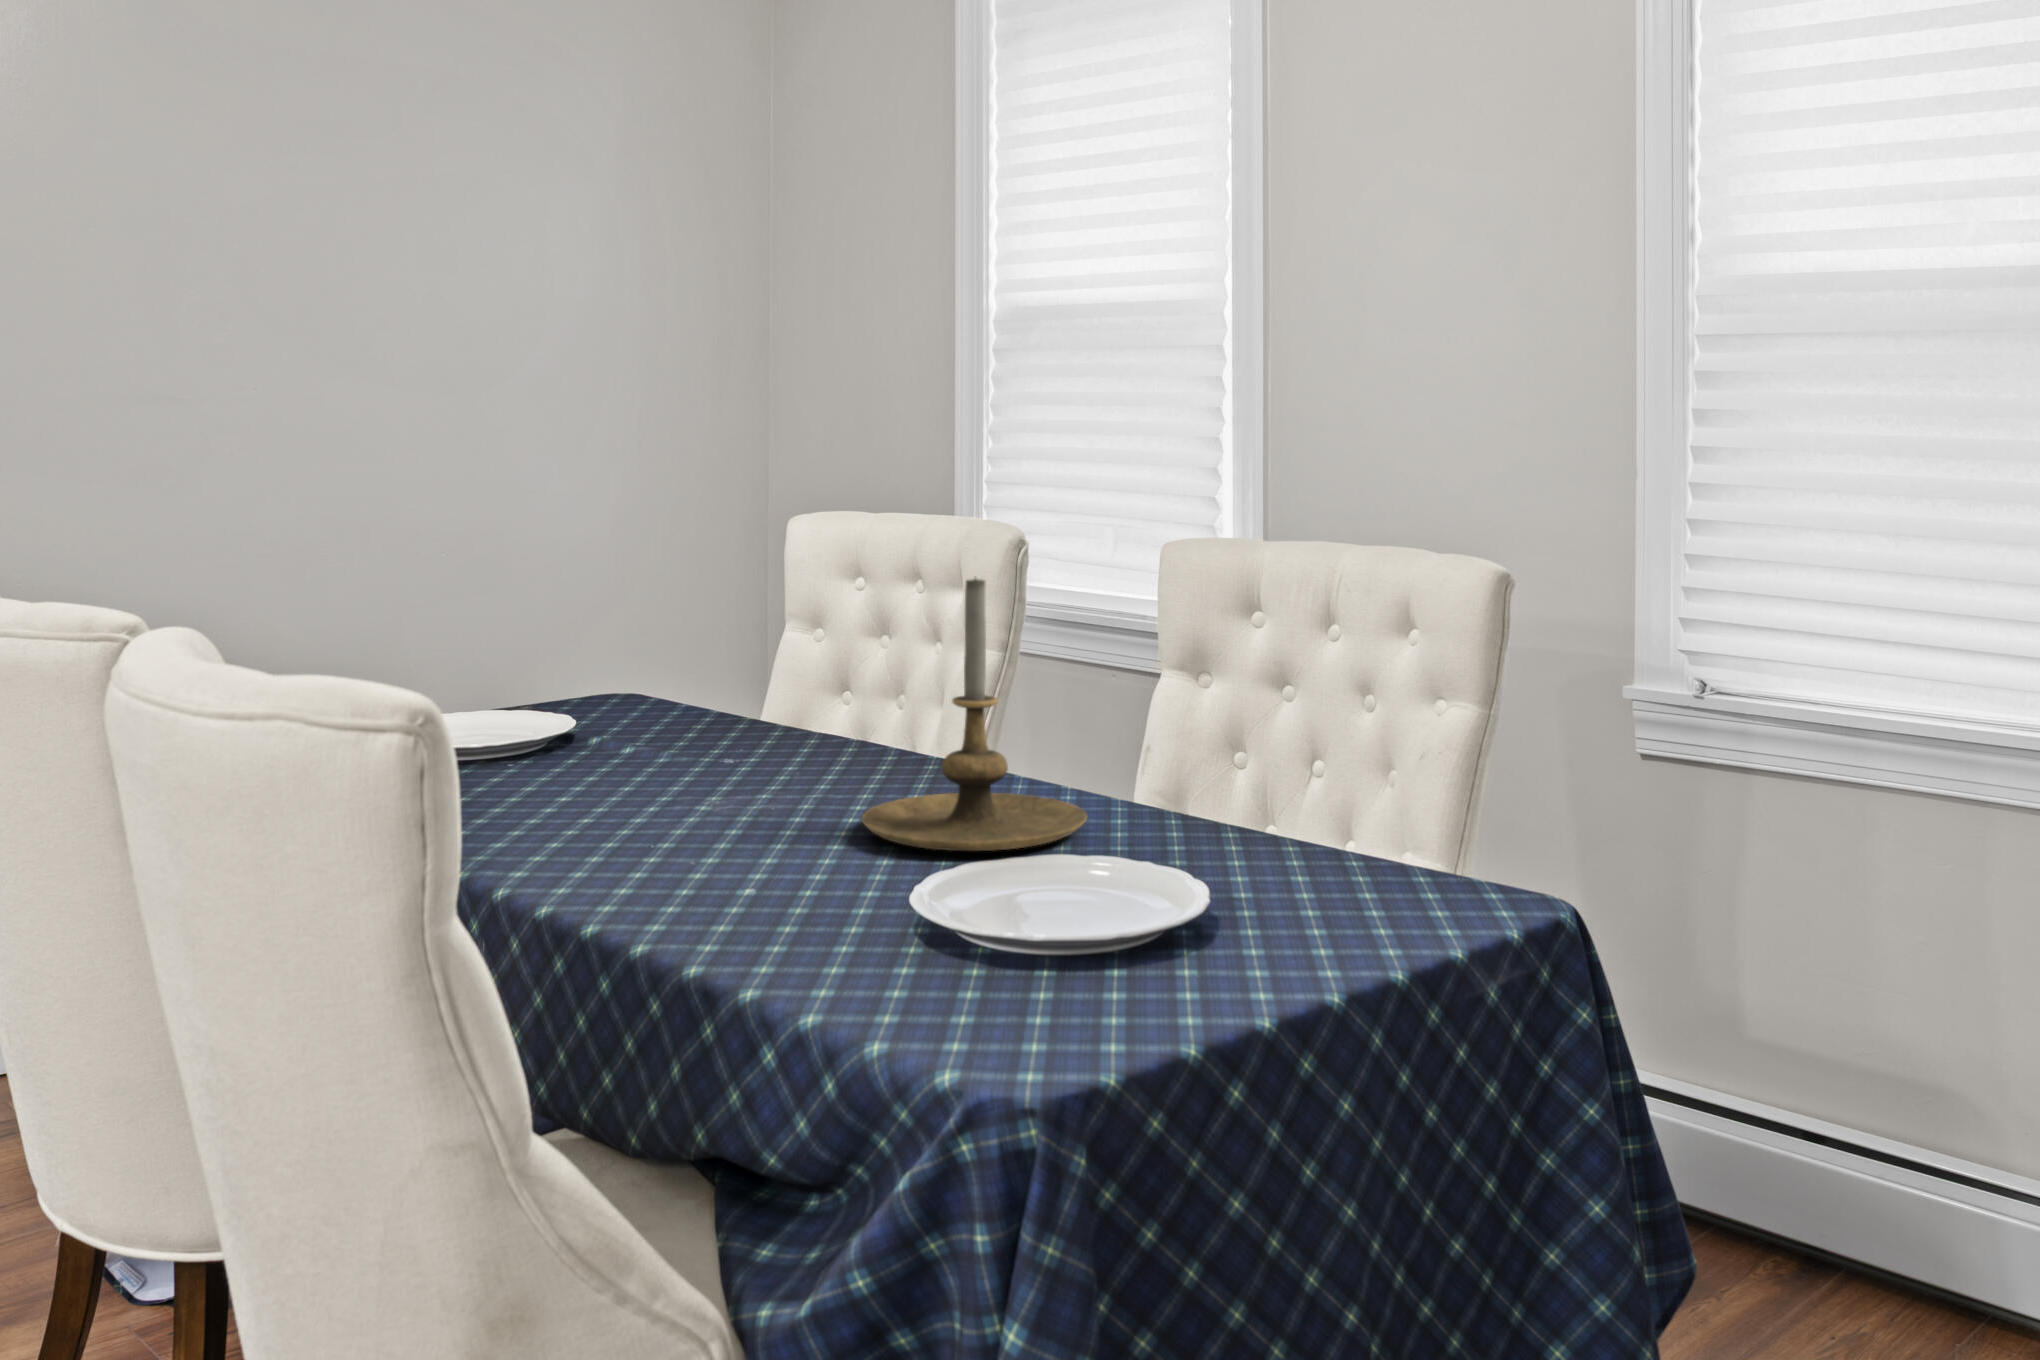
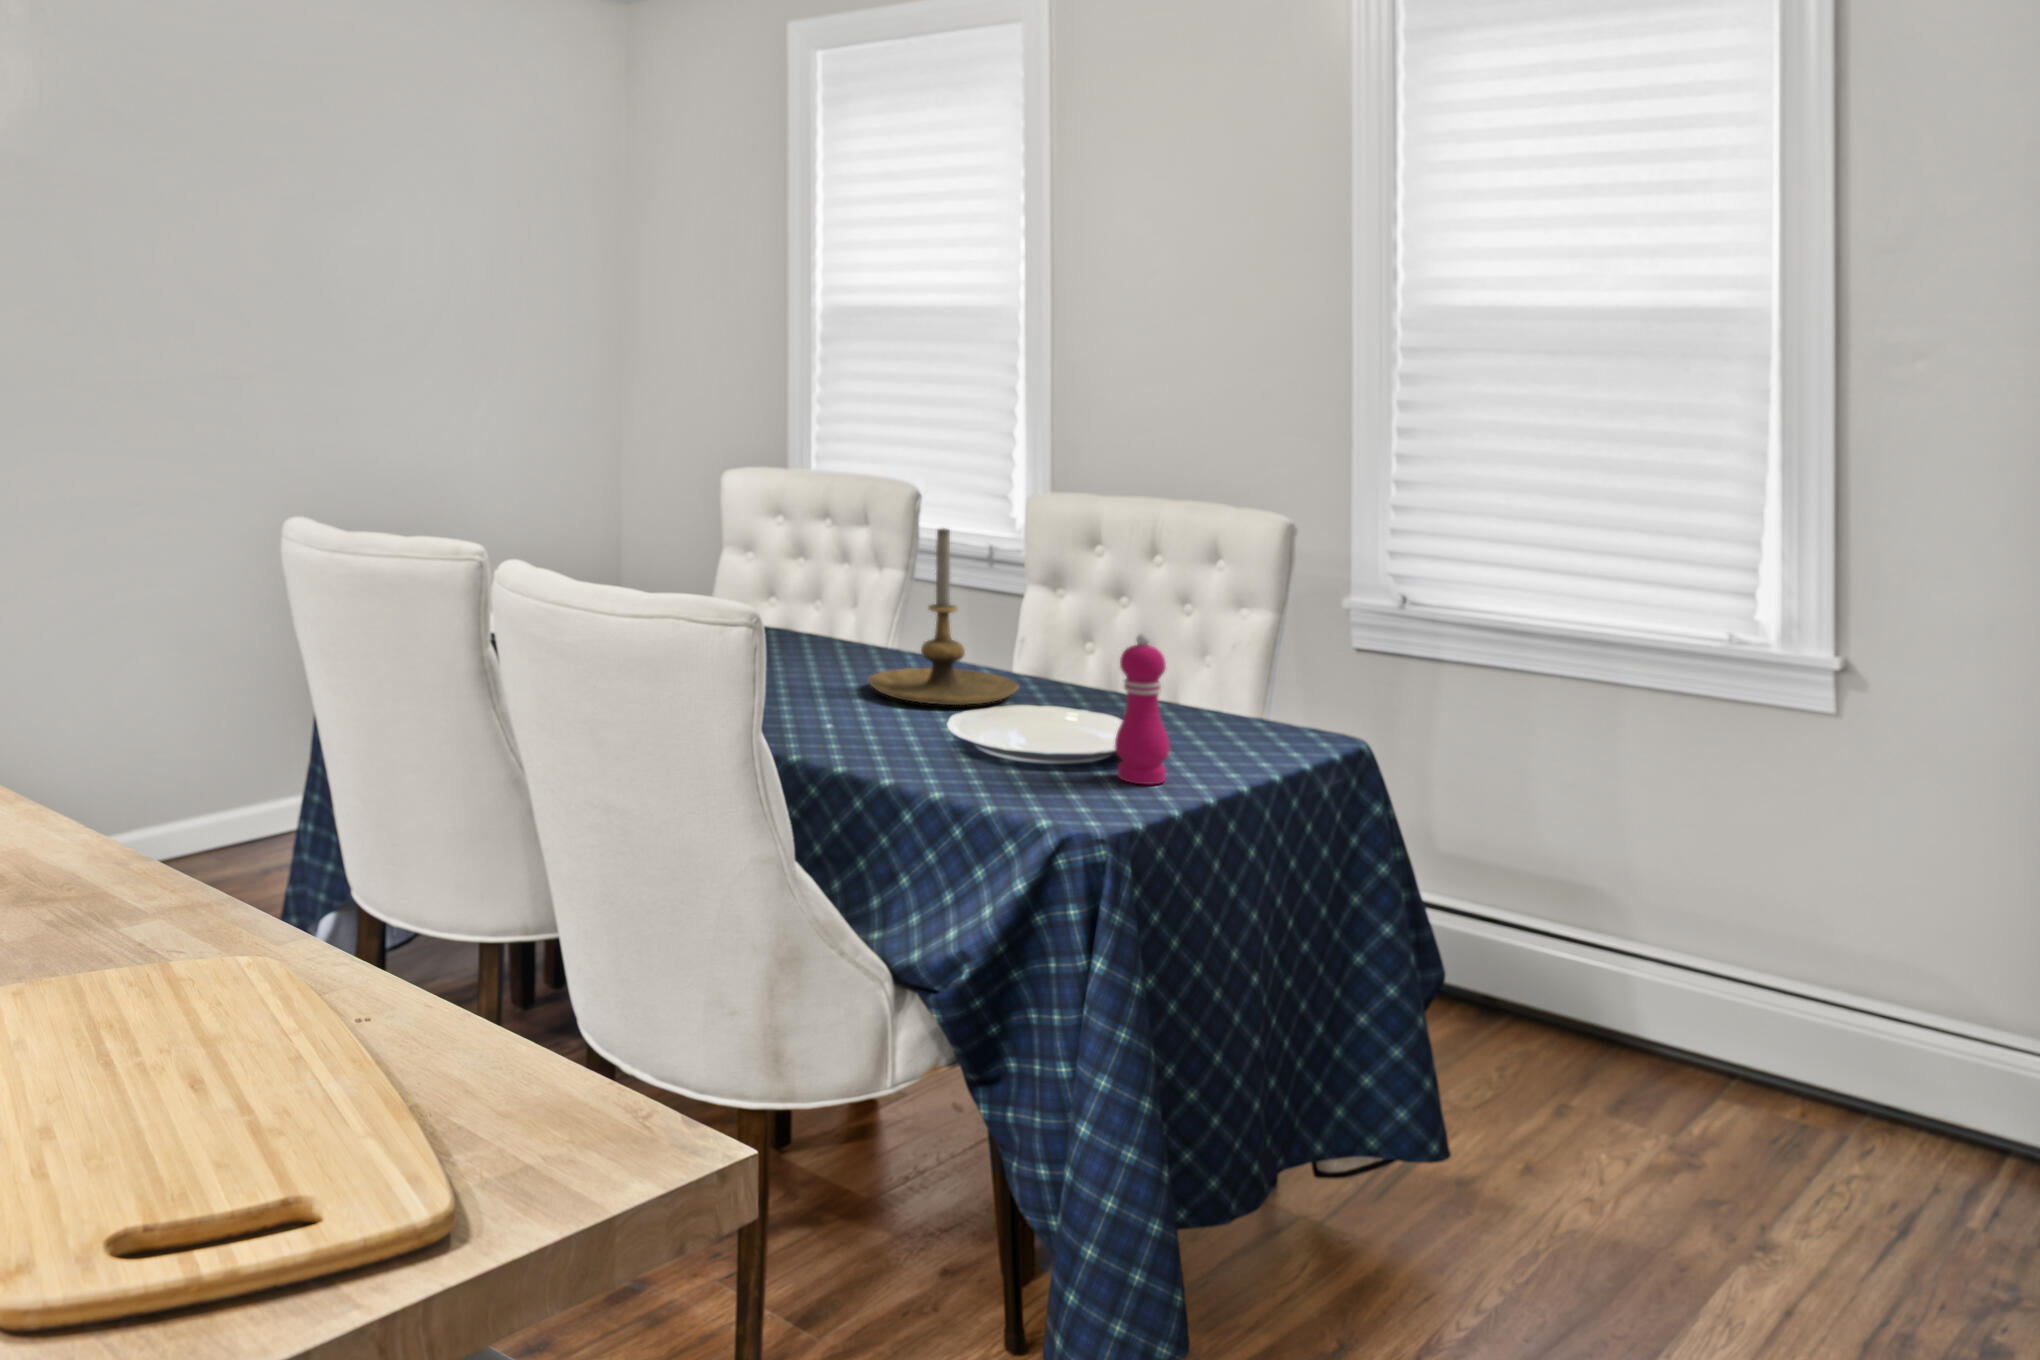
pepper mill: none [1135,737,1222,990] -> present [1115,634,1170,784]

